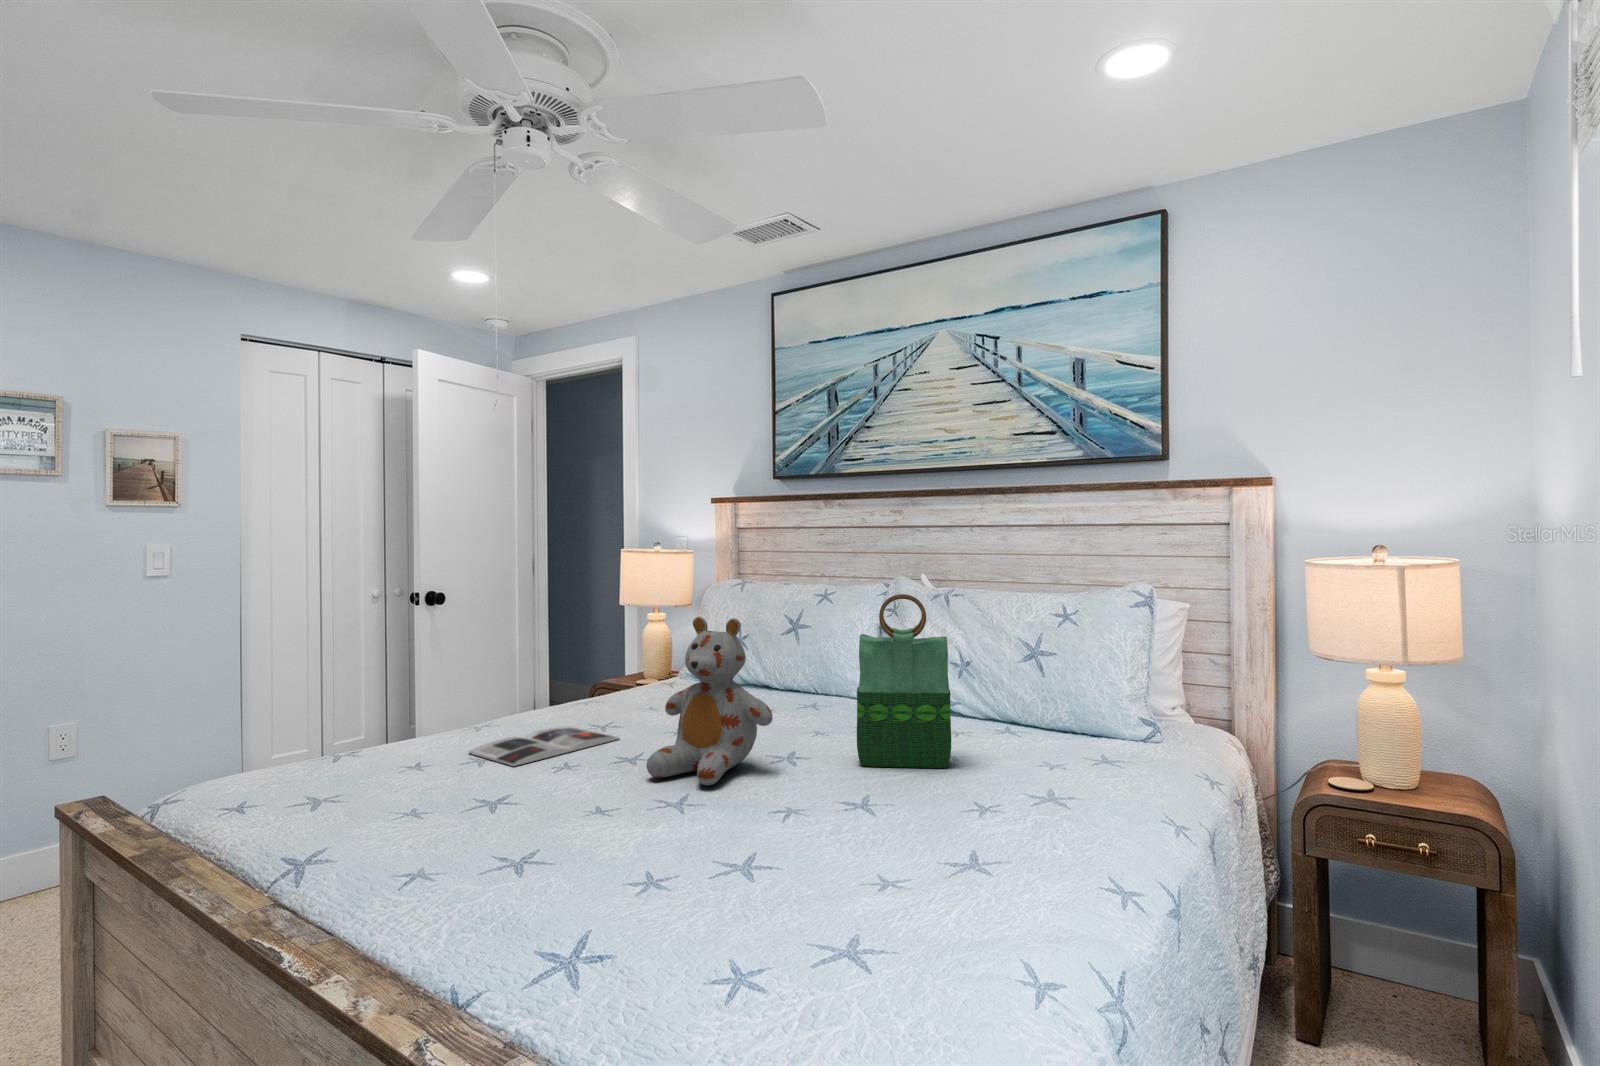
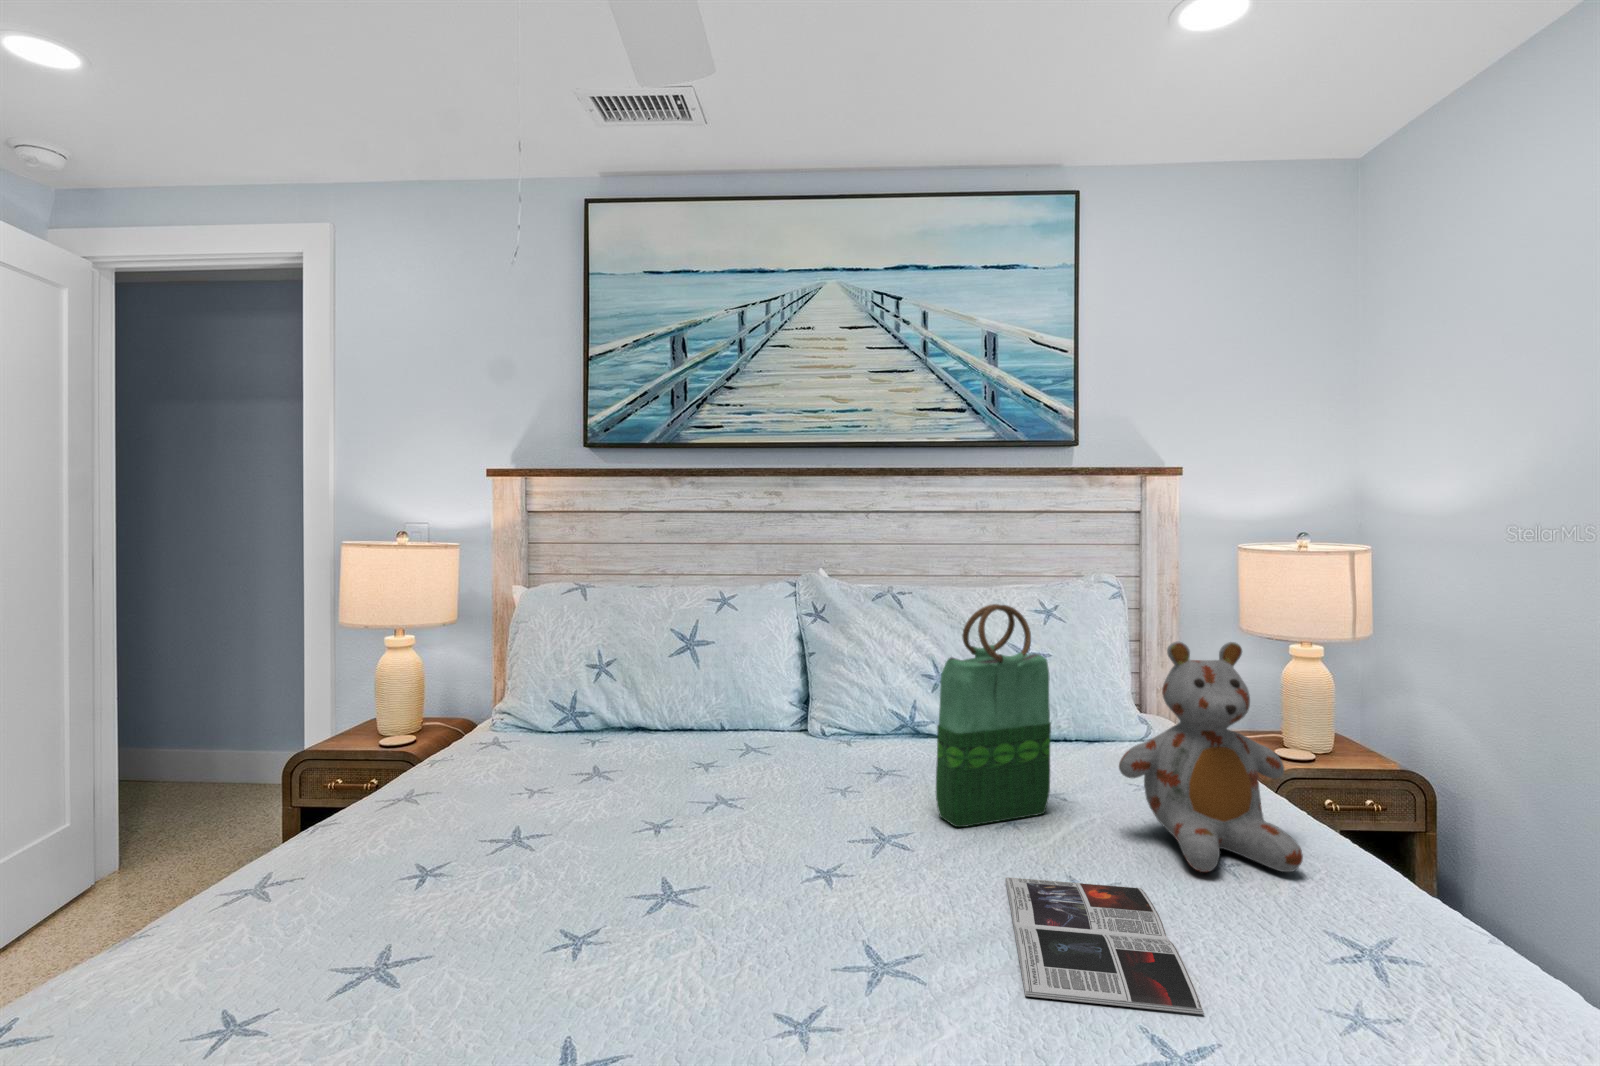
stuffed bear: present [647,617,773,785] -> present [1119,642,1303,872]
magazine: present [469,727,619,766] -> present [1006,877,1204,1014]

